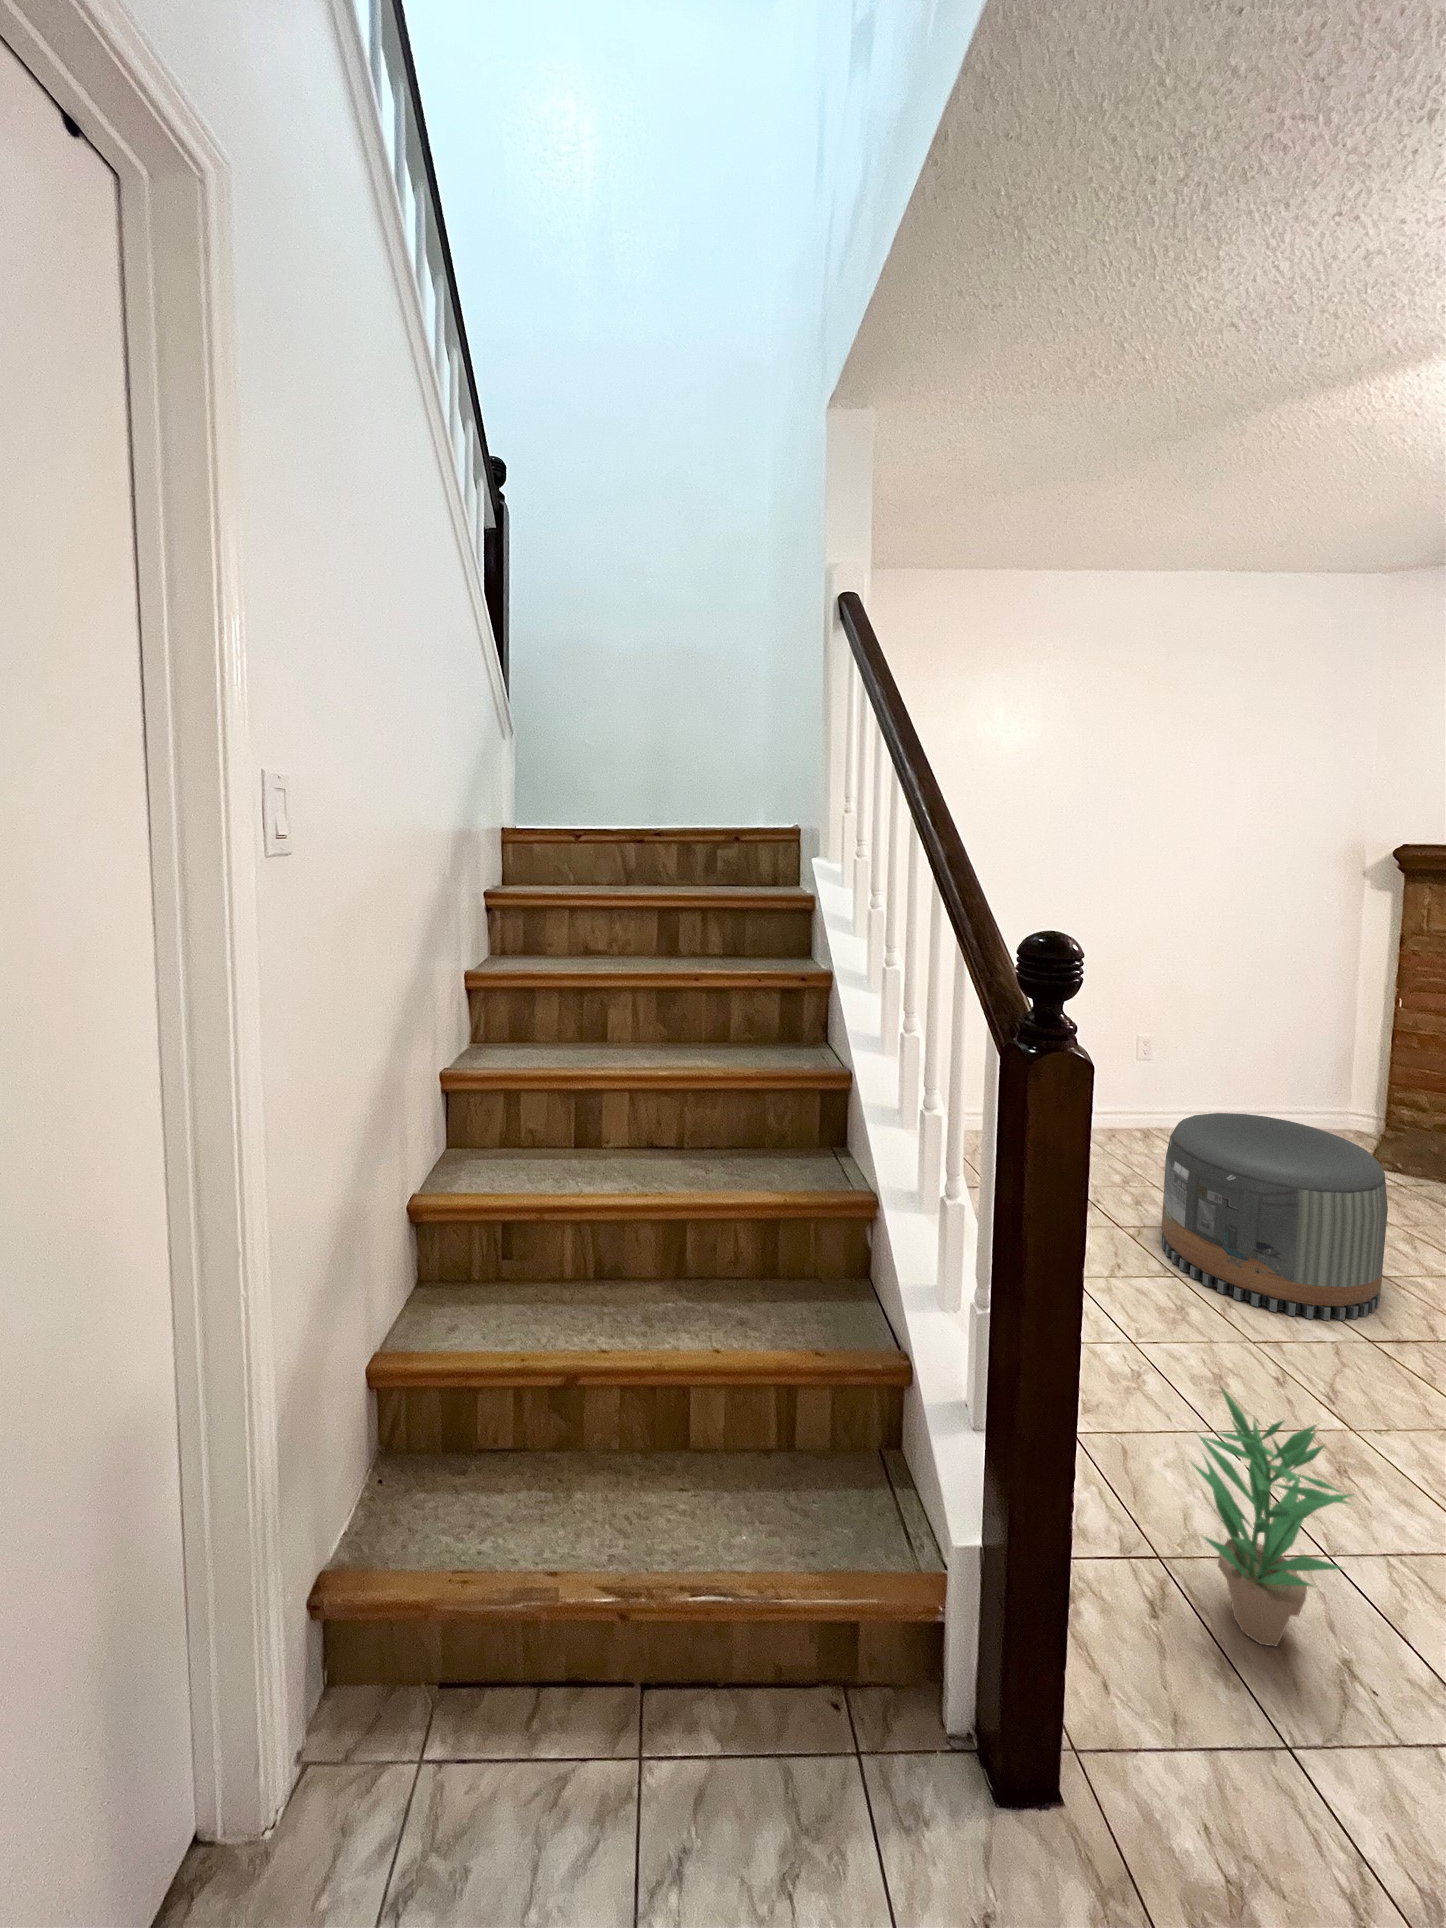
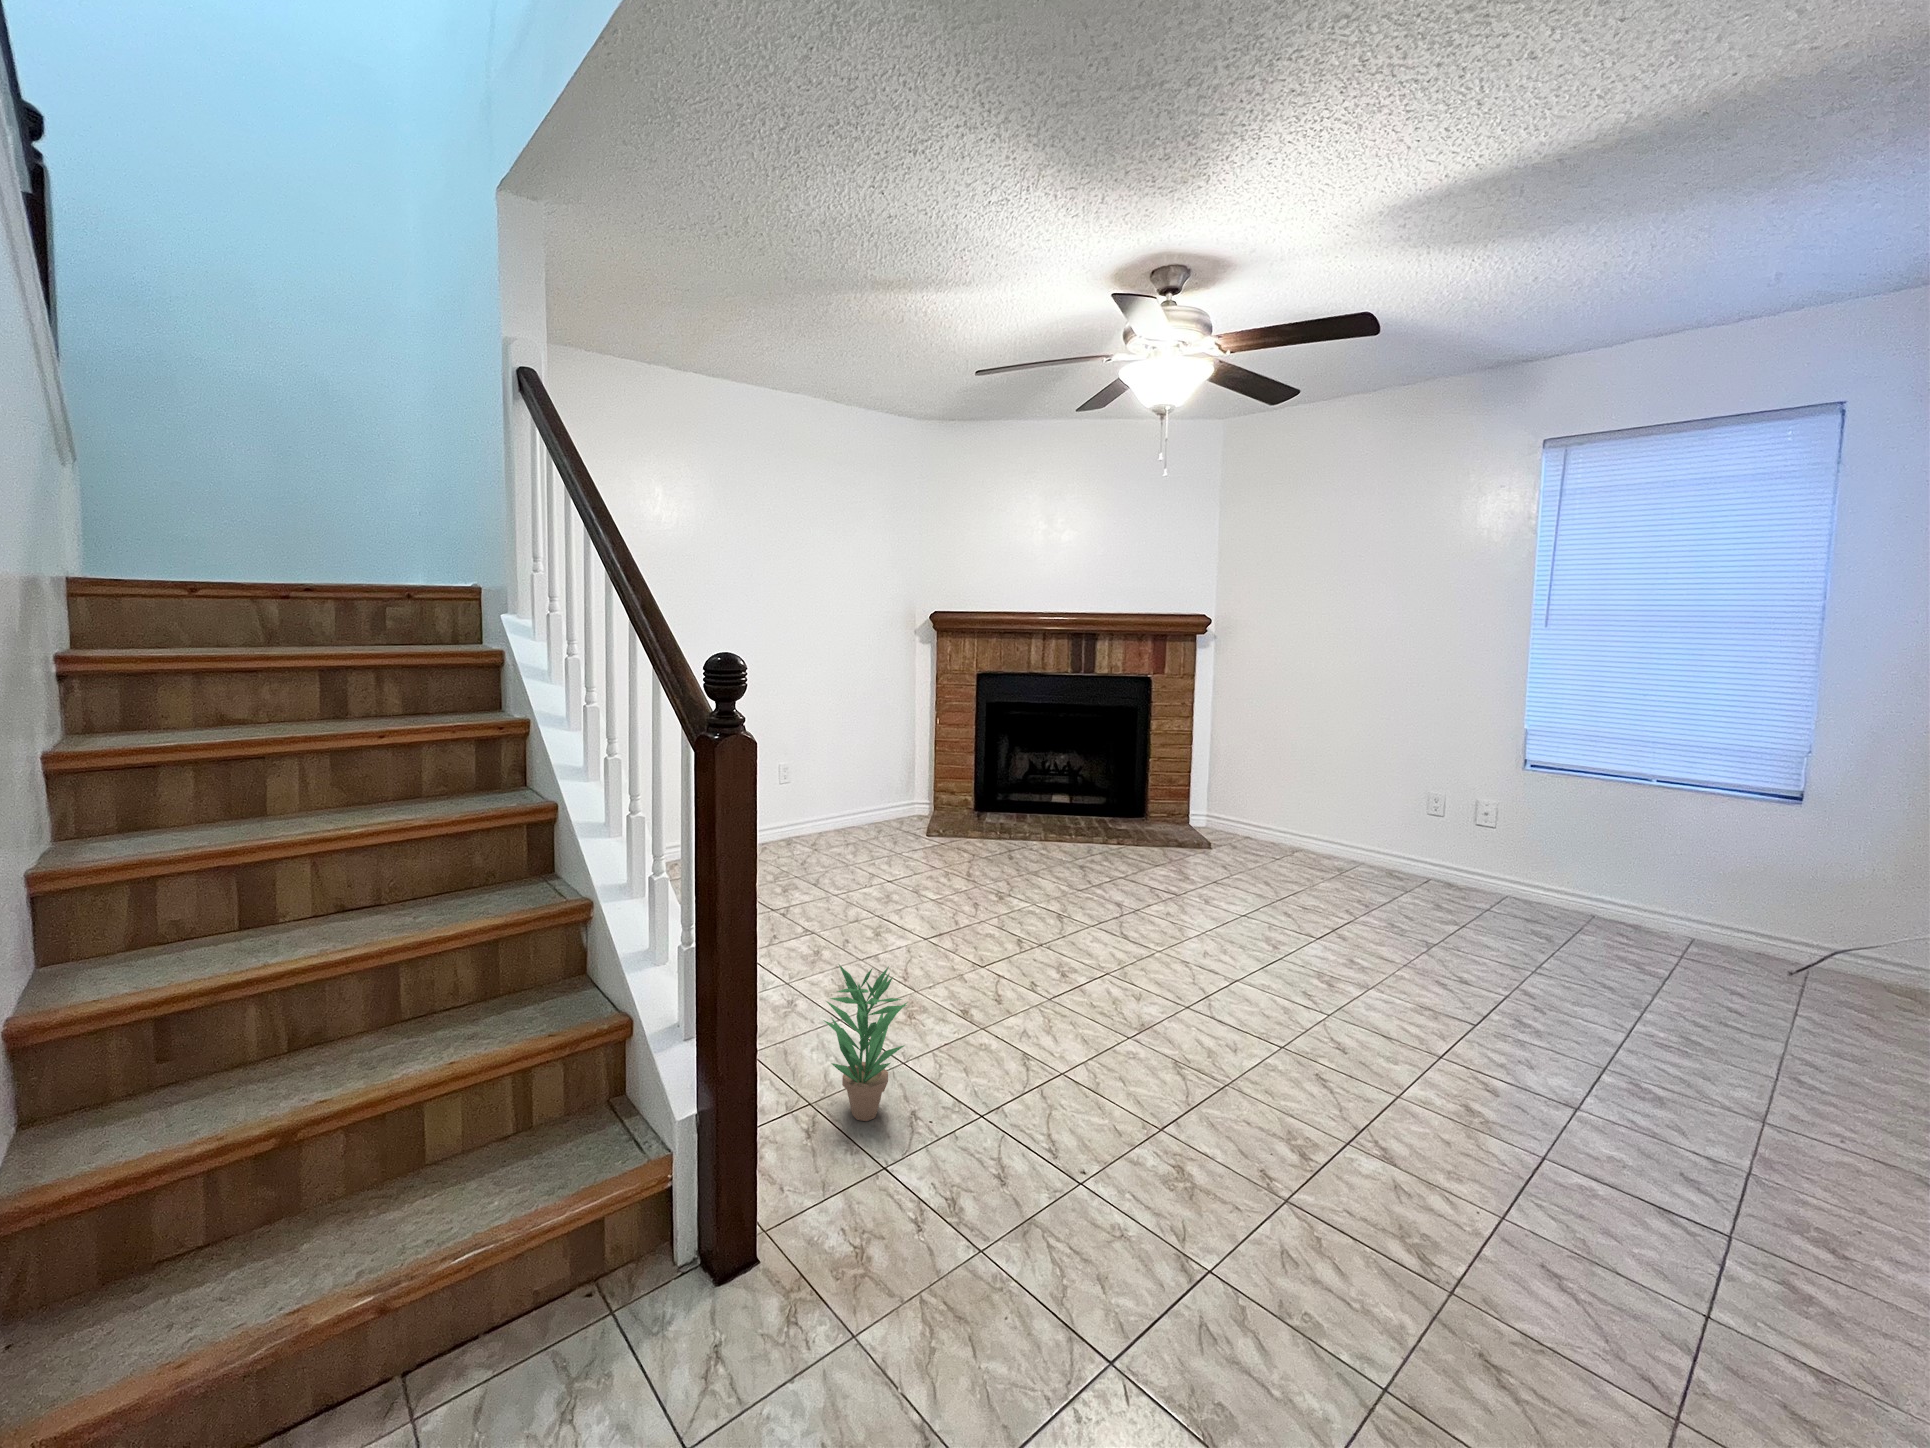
pouf: present [1161,1113,1388,1320] -> none [804,807,930,937]

